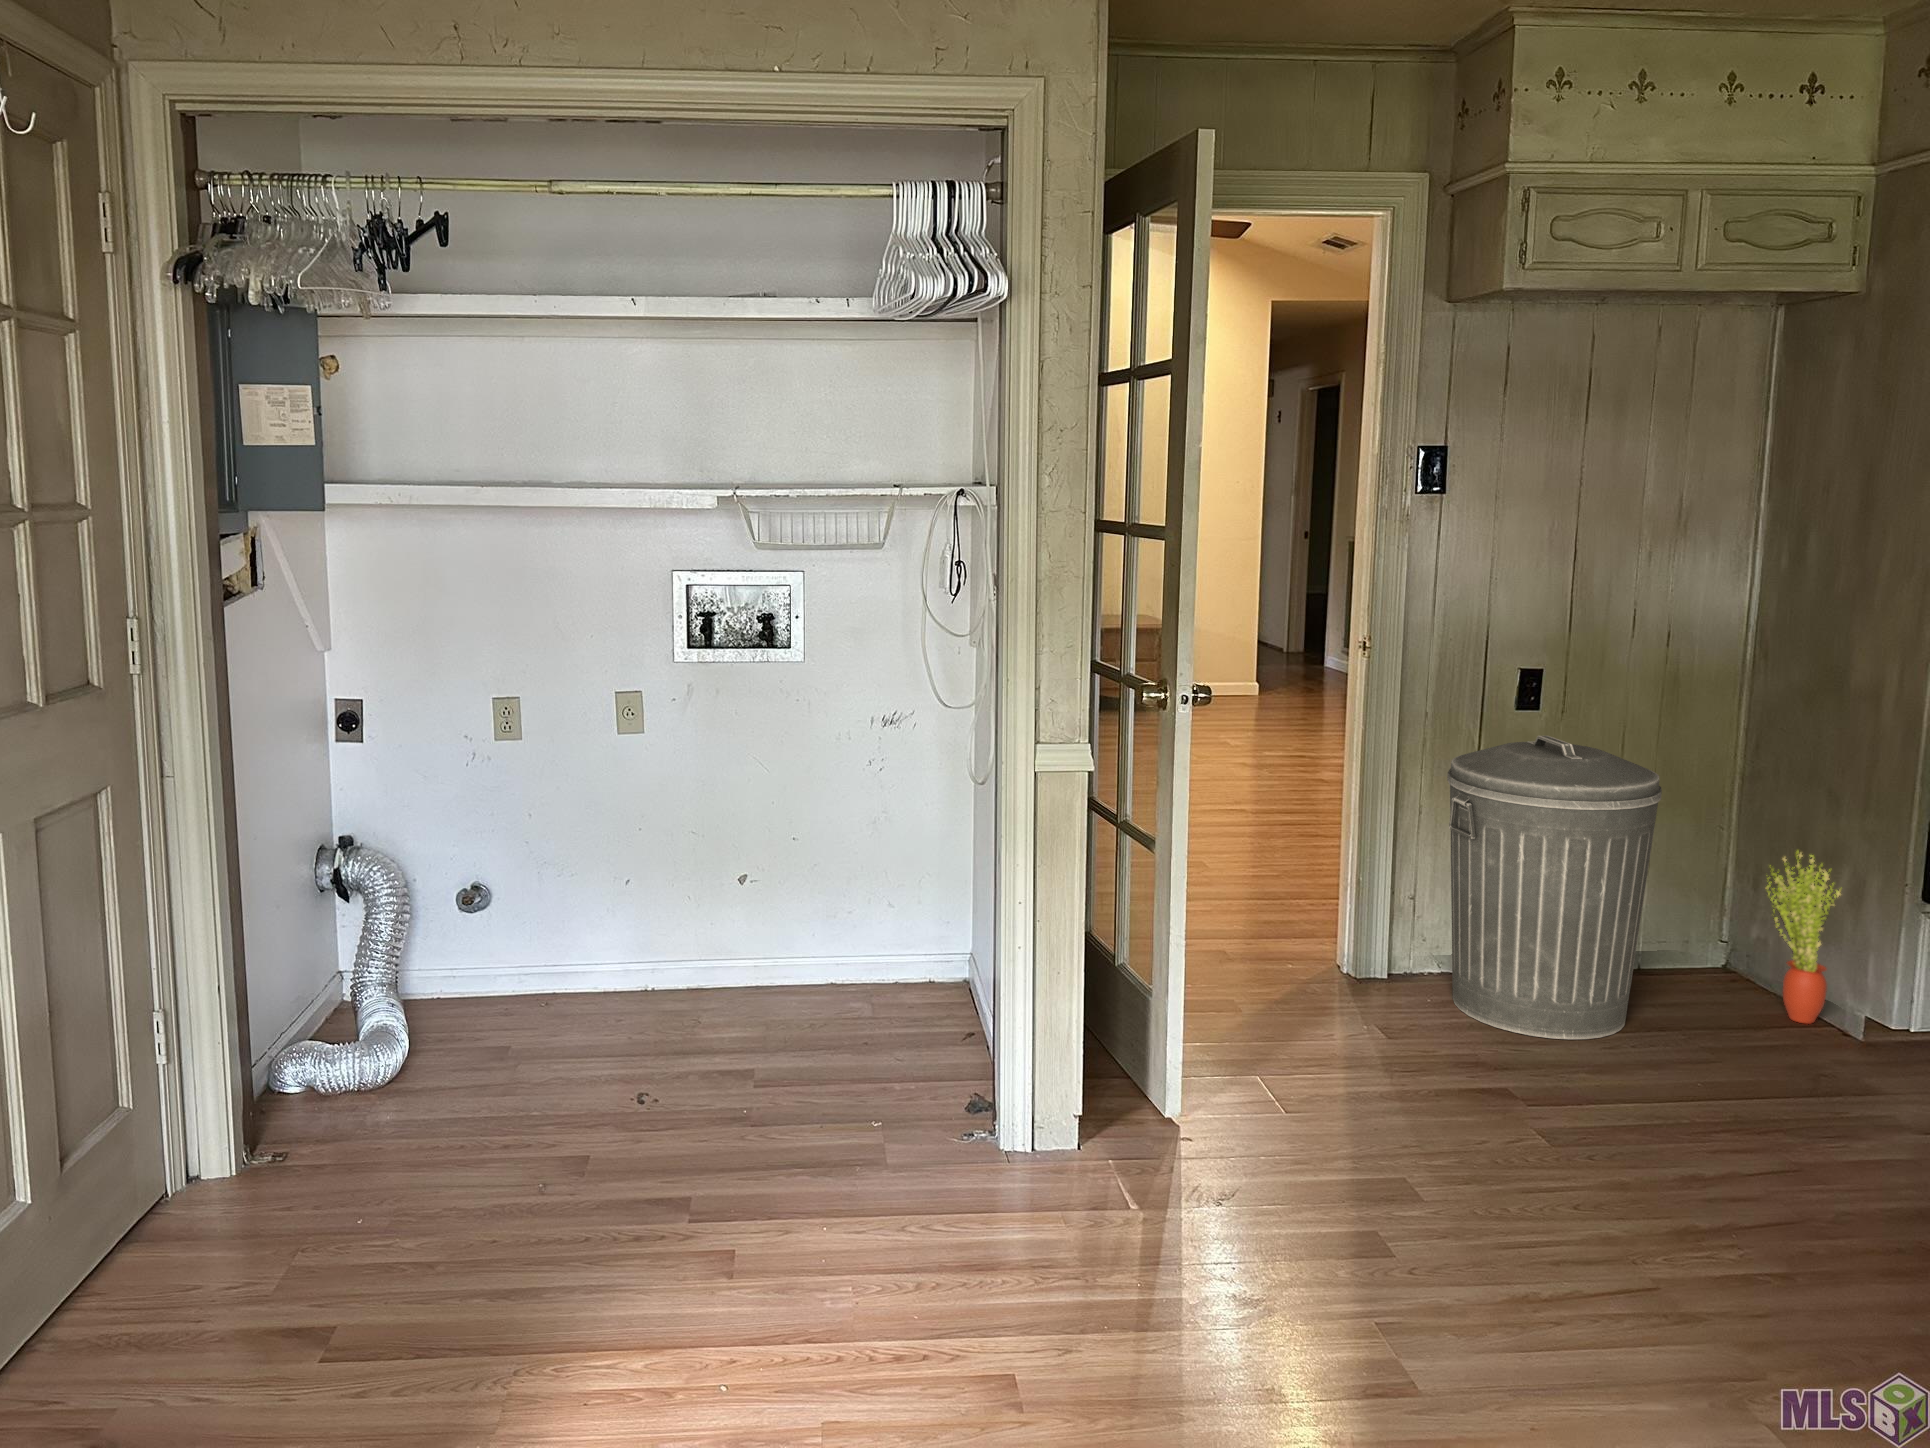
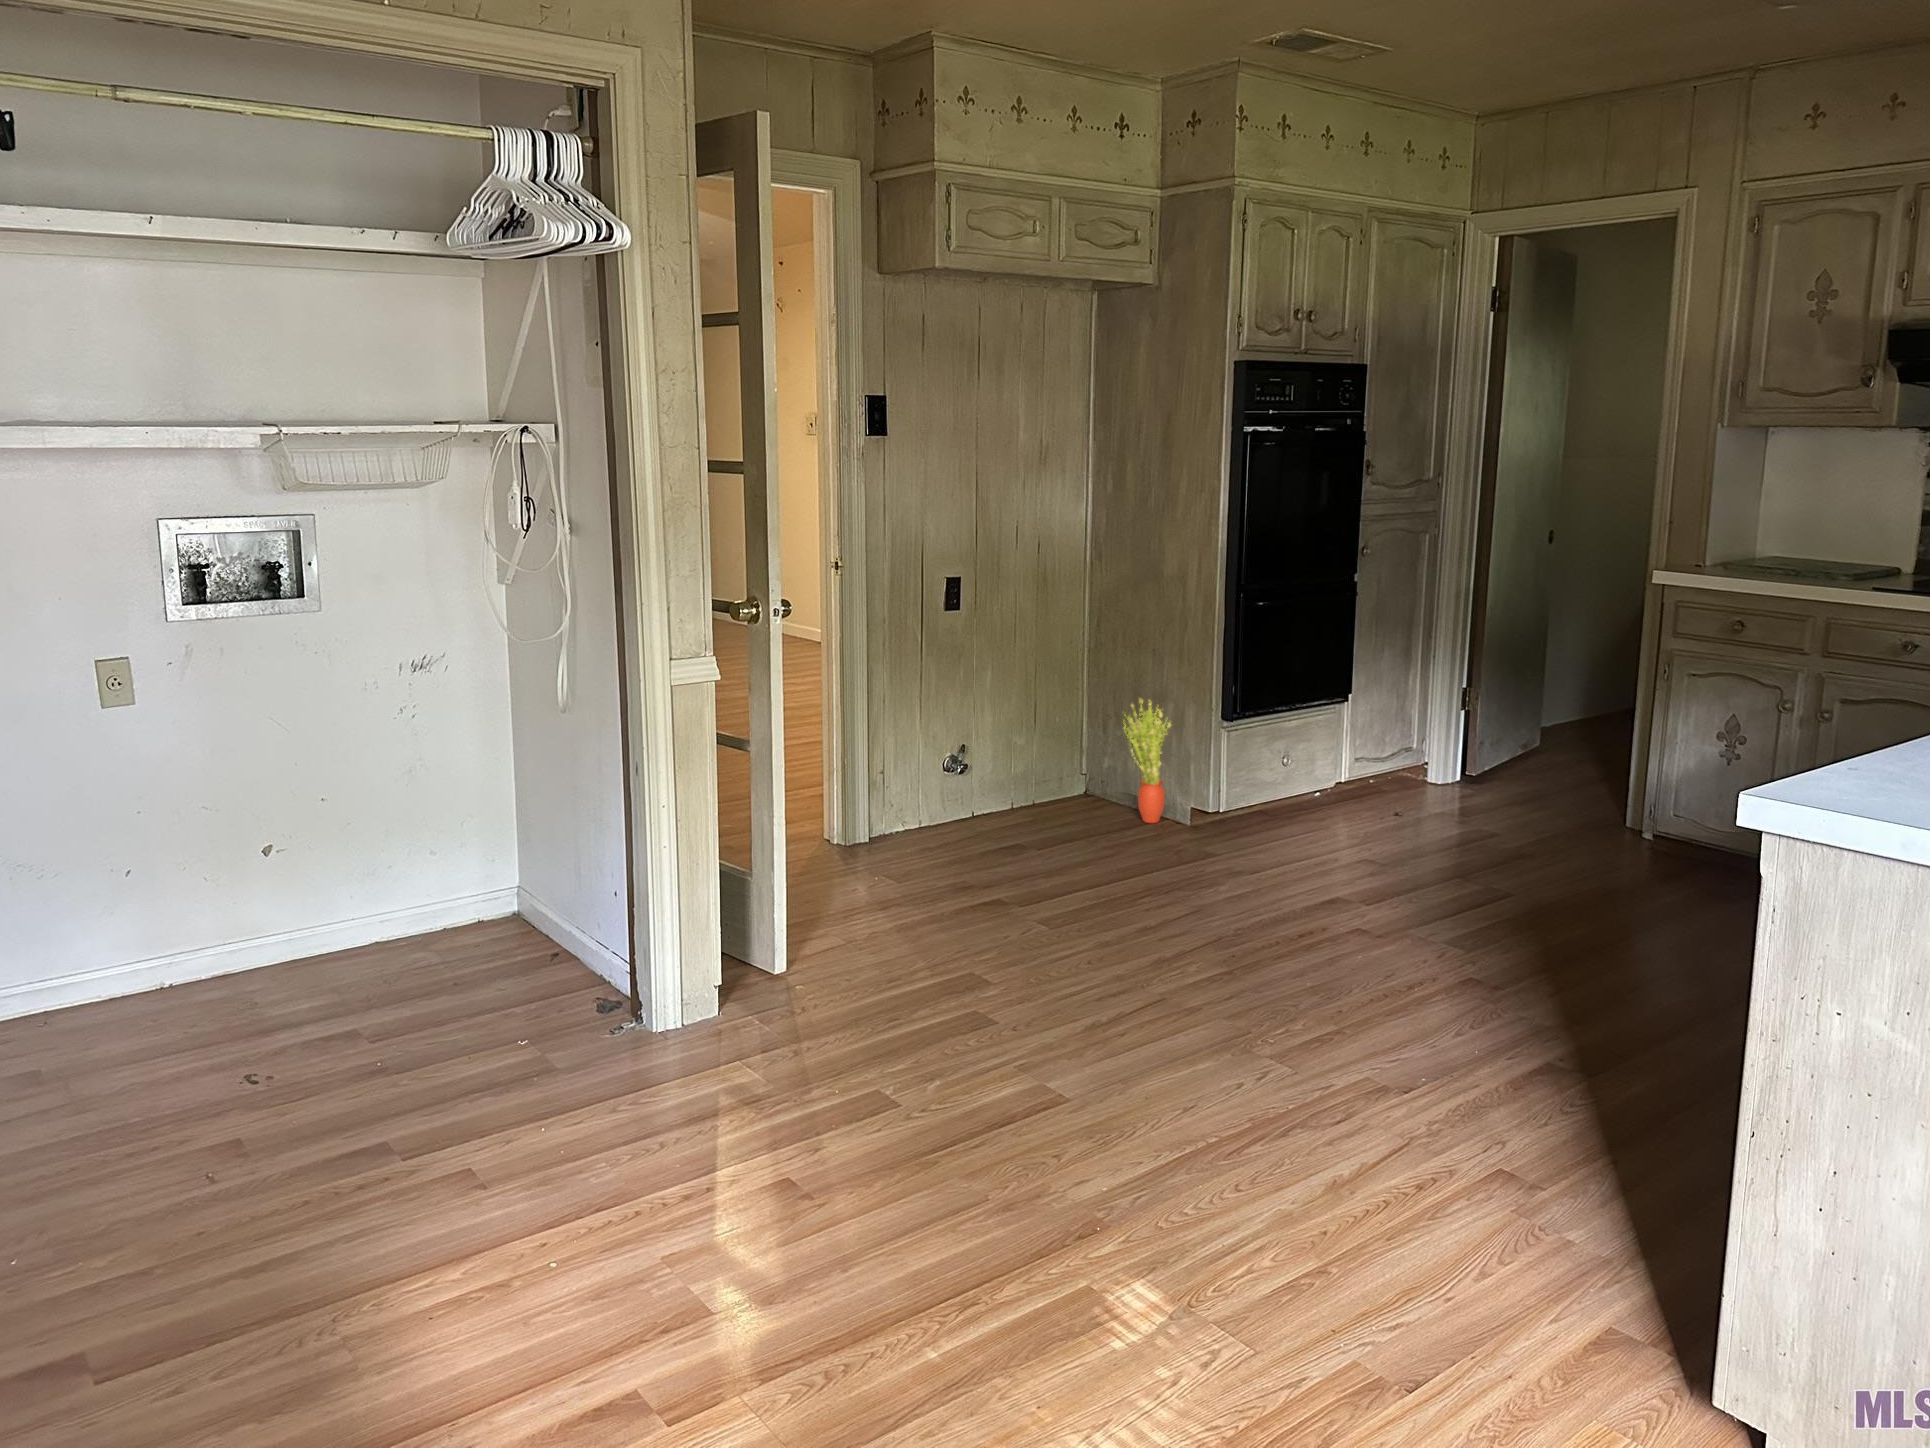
trash can: present [1447,736,1662,1039] -> none [910,627,1065,865]

